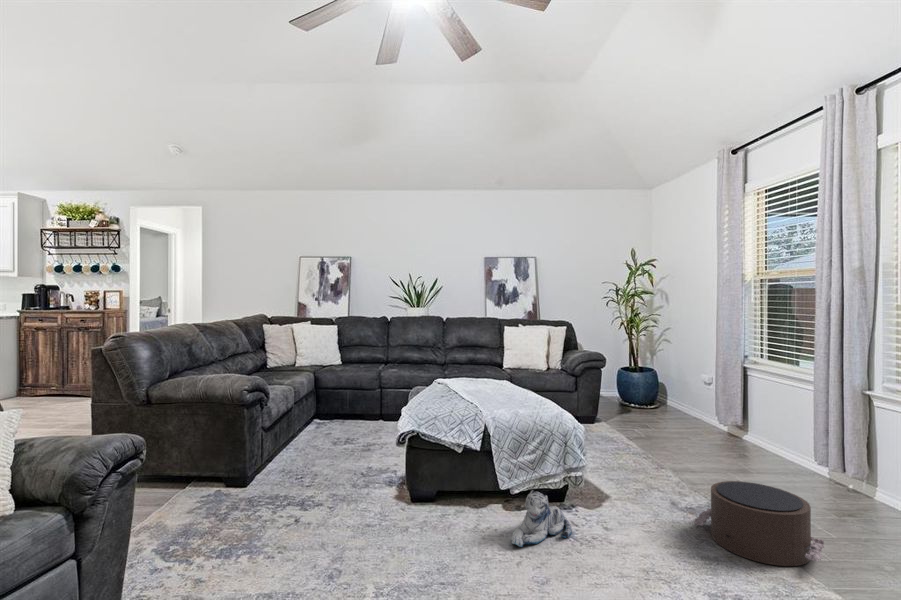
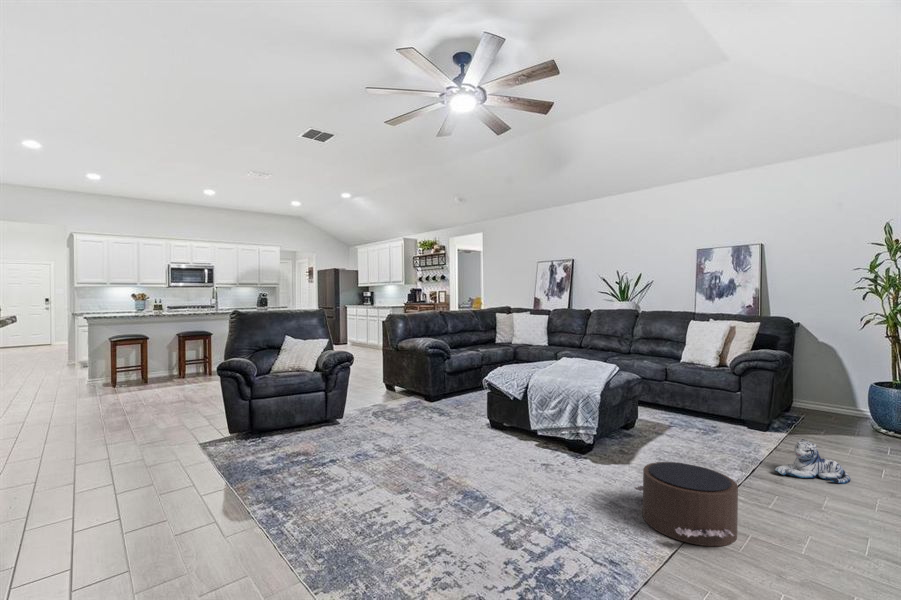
plush toy: present [511,491,572,547] -> present [775,439,851,484]

